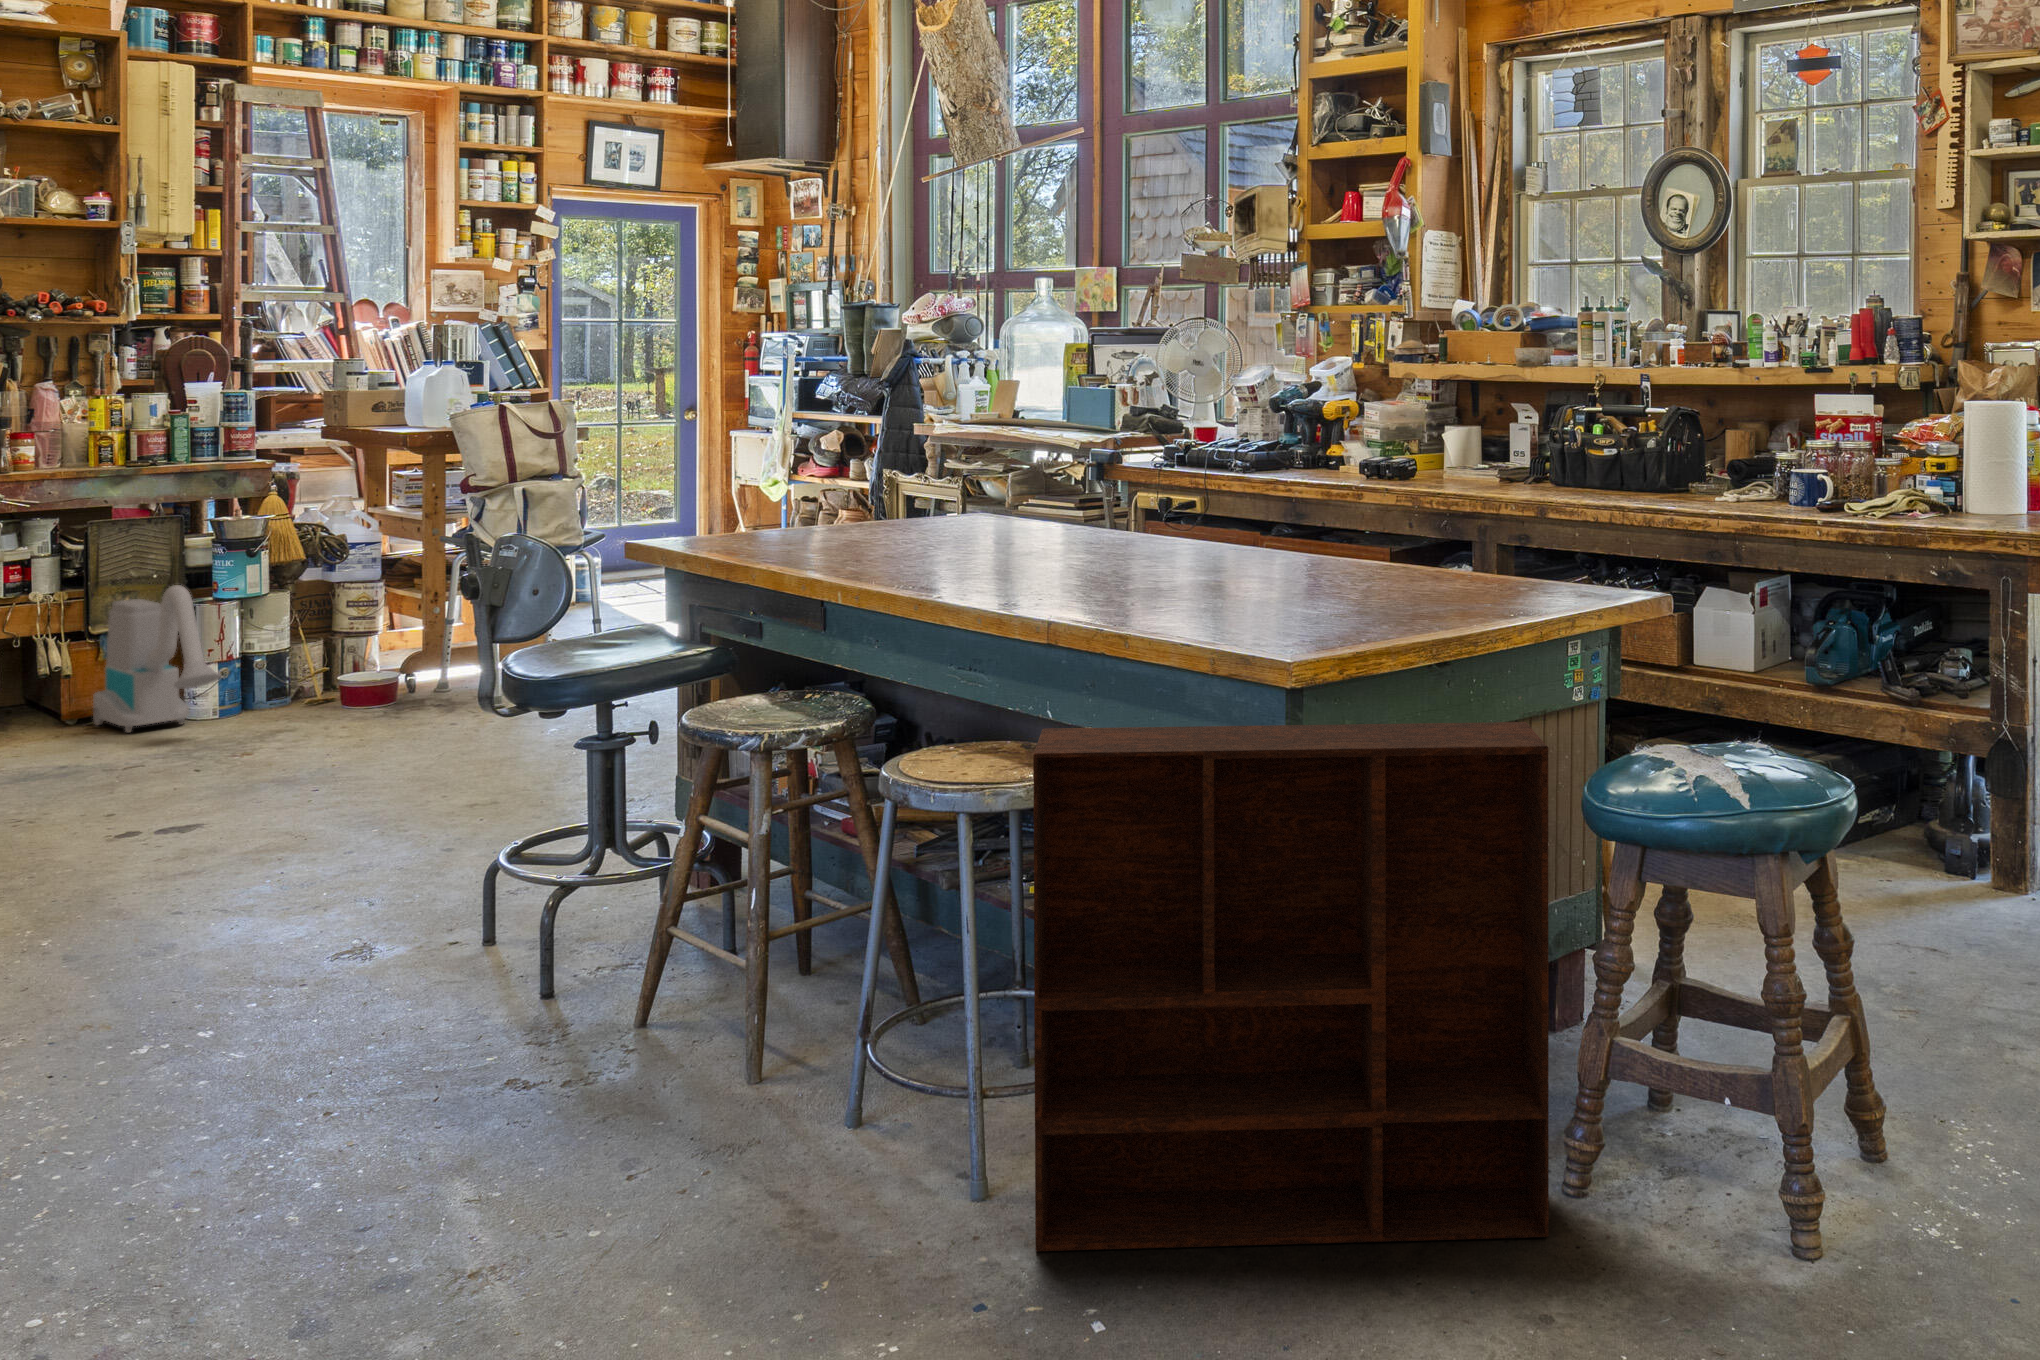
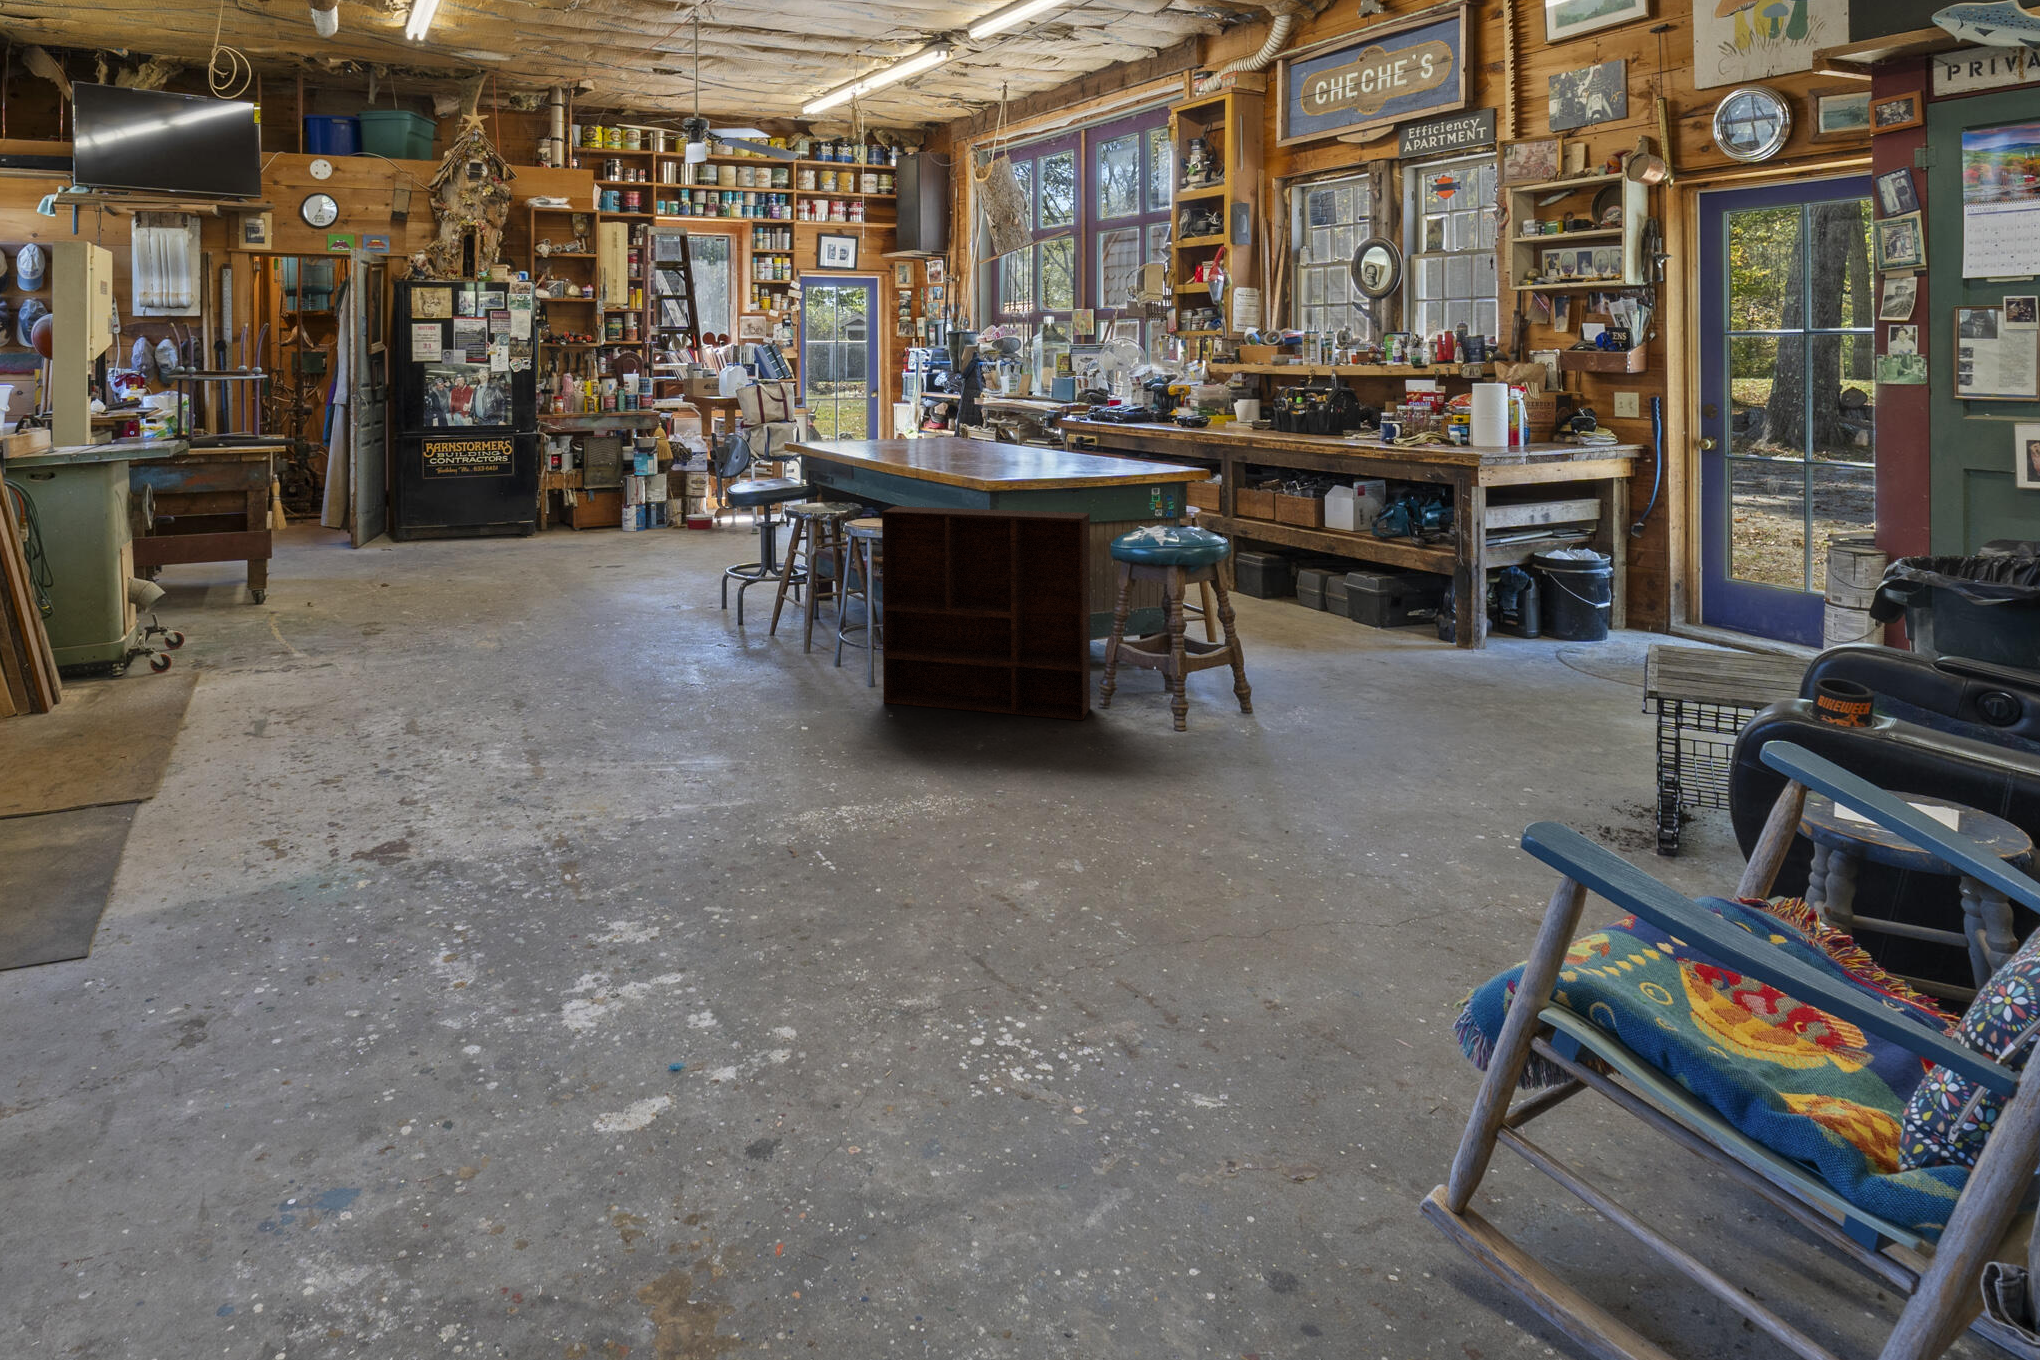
vacuum cleaner: present [93,585,221,733] -> none [588,467,638,534]

